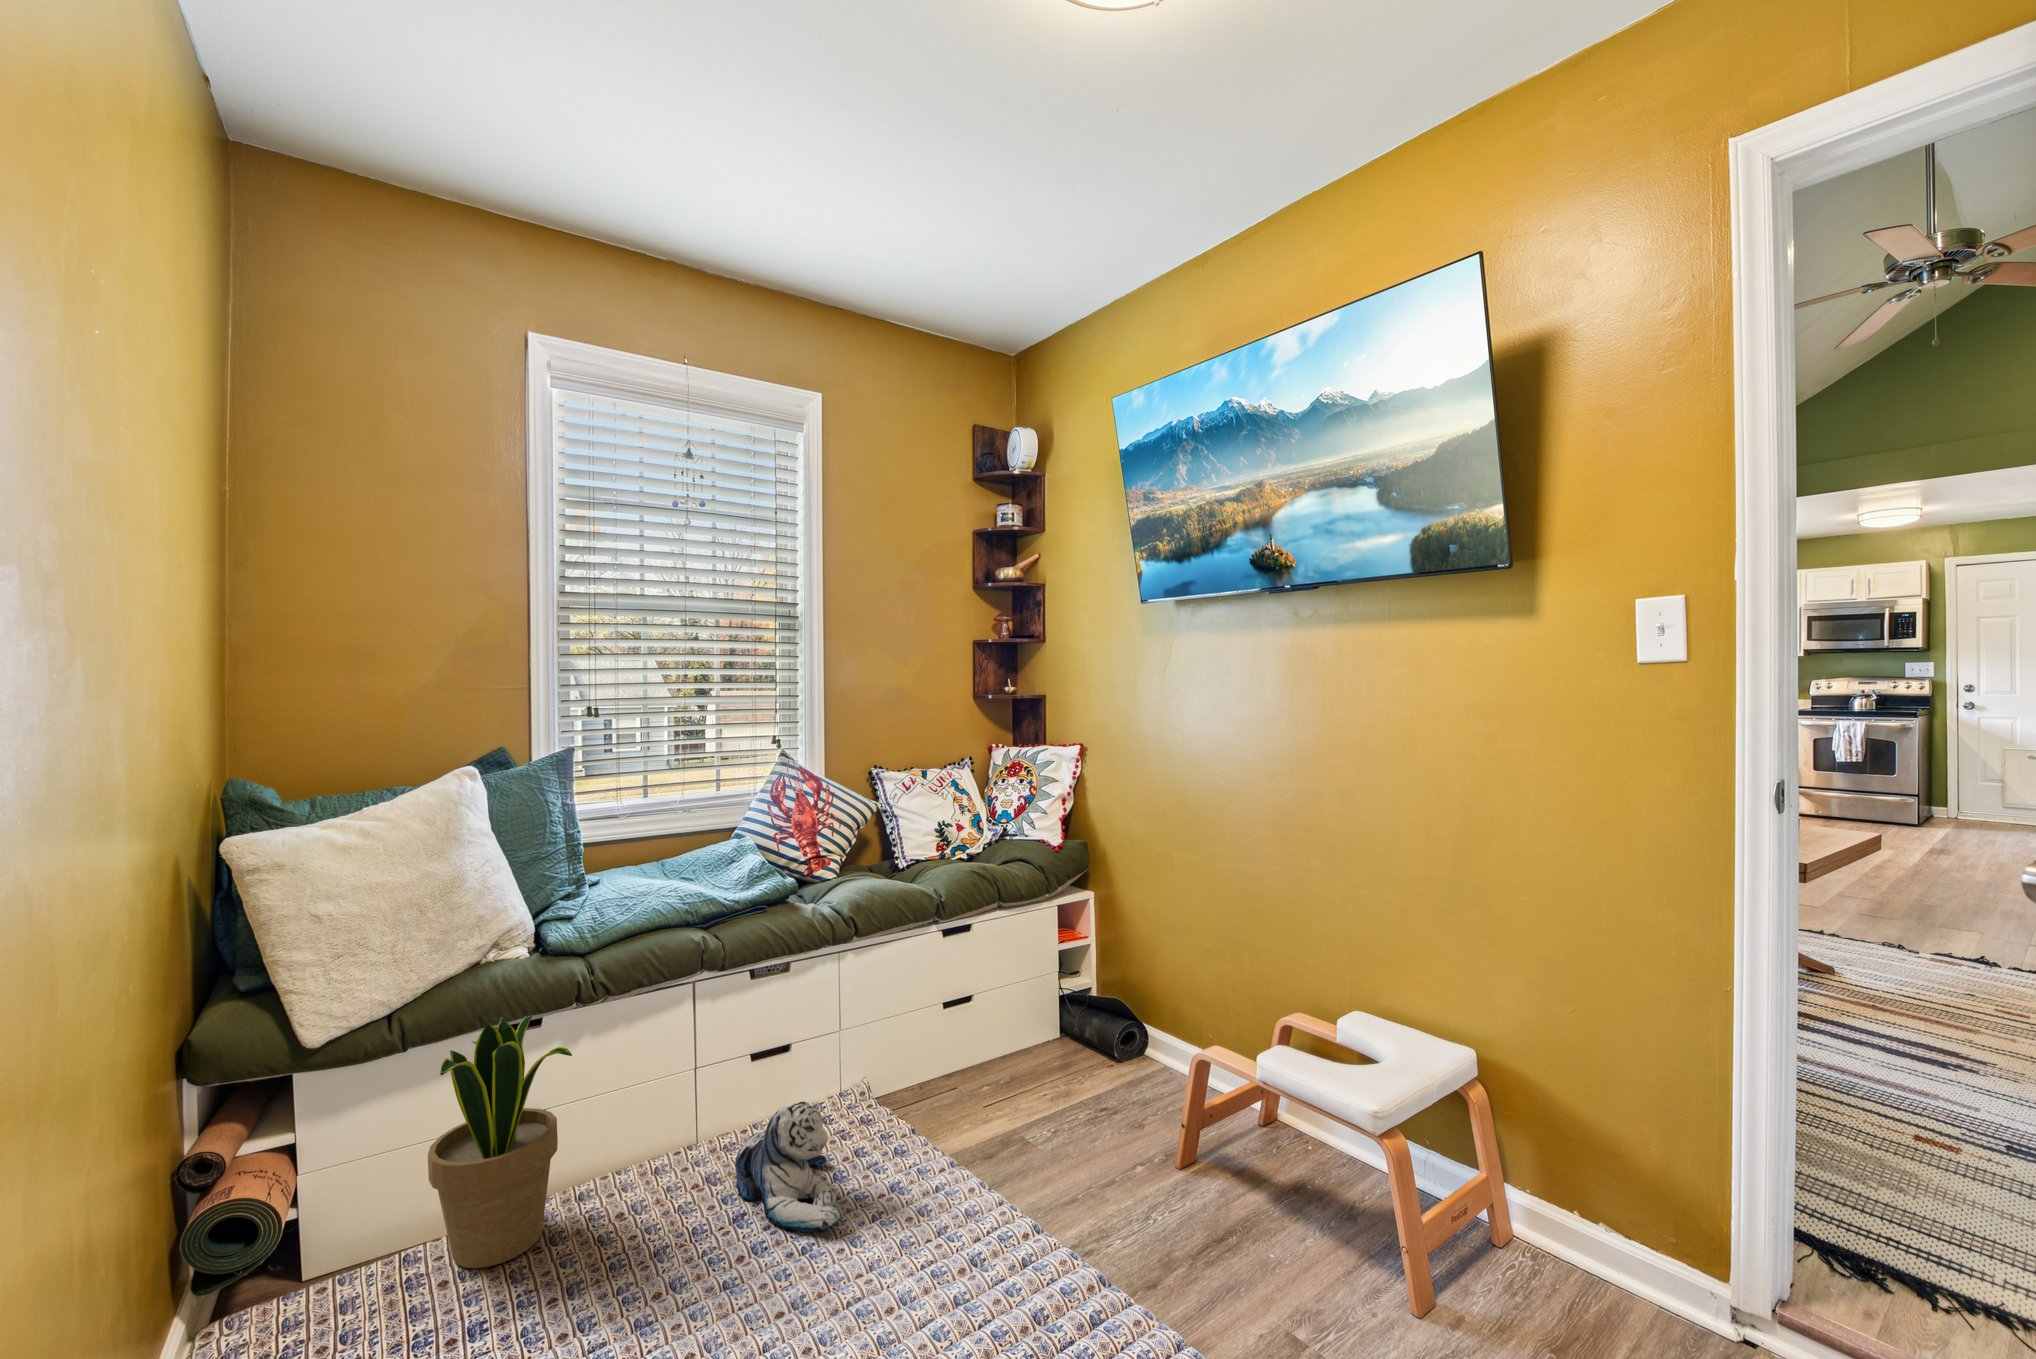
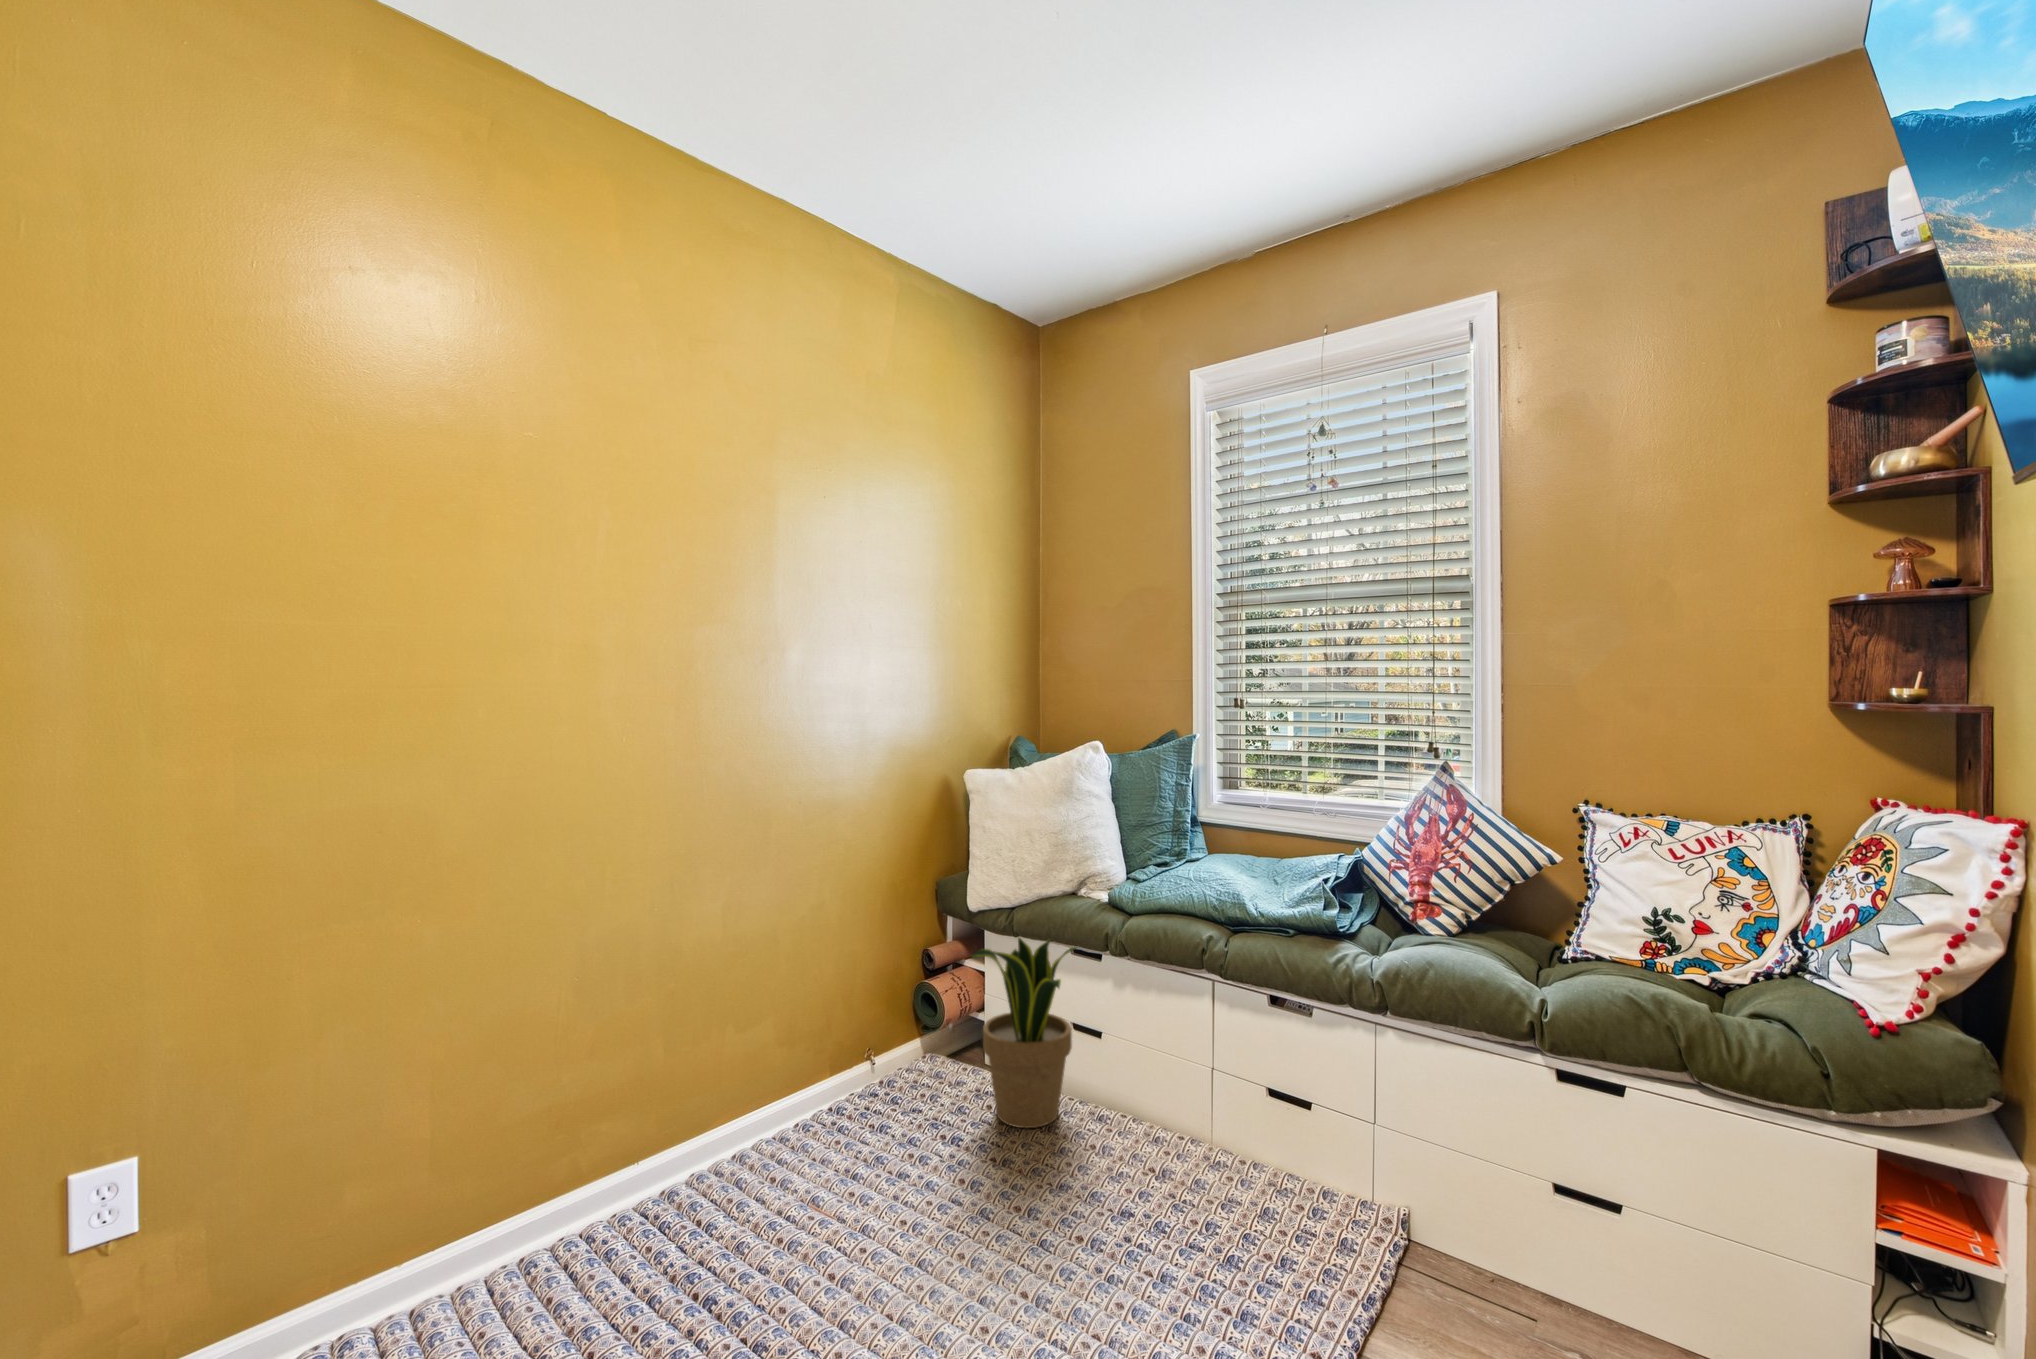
plush toy: present [735,1102,840,1231] -> none [1122,1134,1242,1281]

